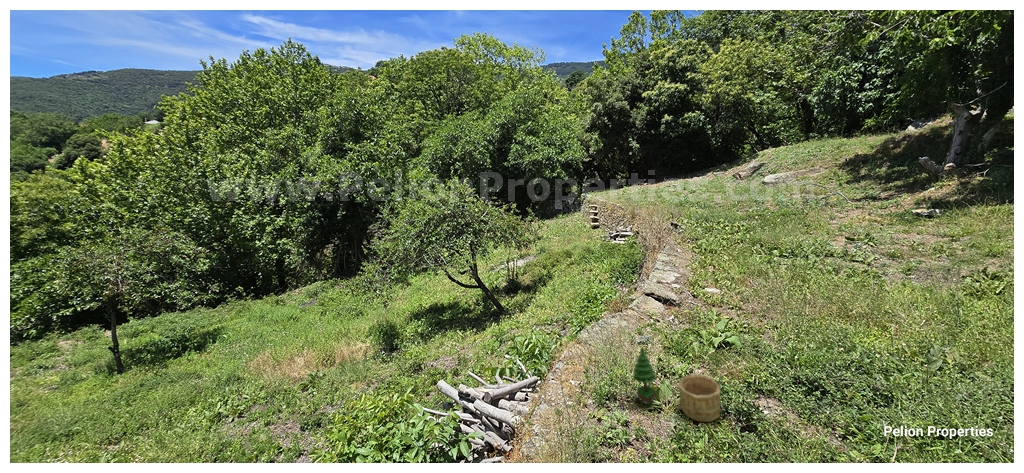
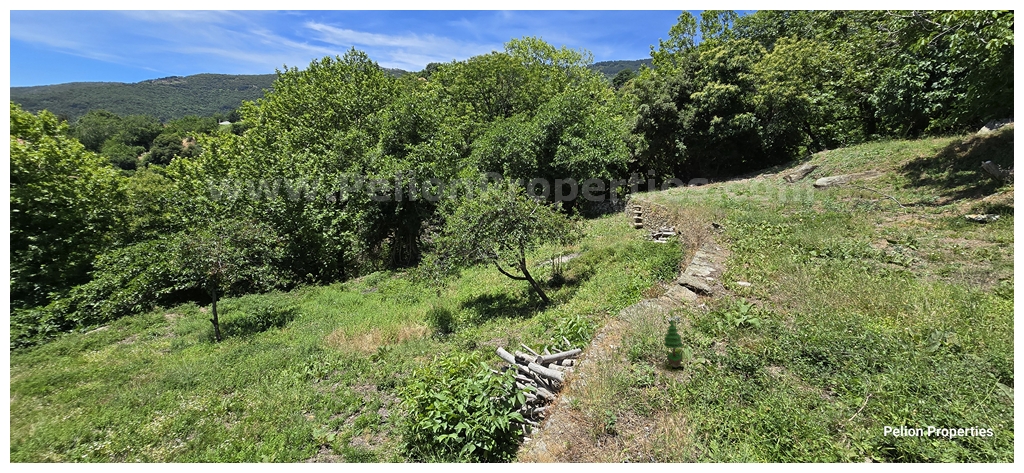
wooden bucket: present [678,375,720,422] -> none [701,344,738,381]

